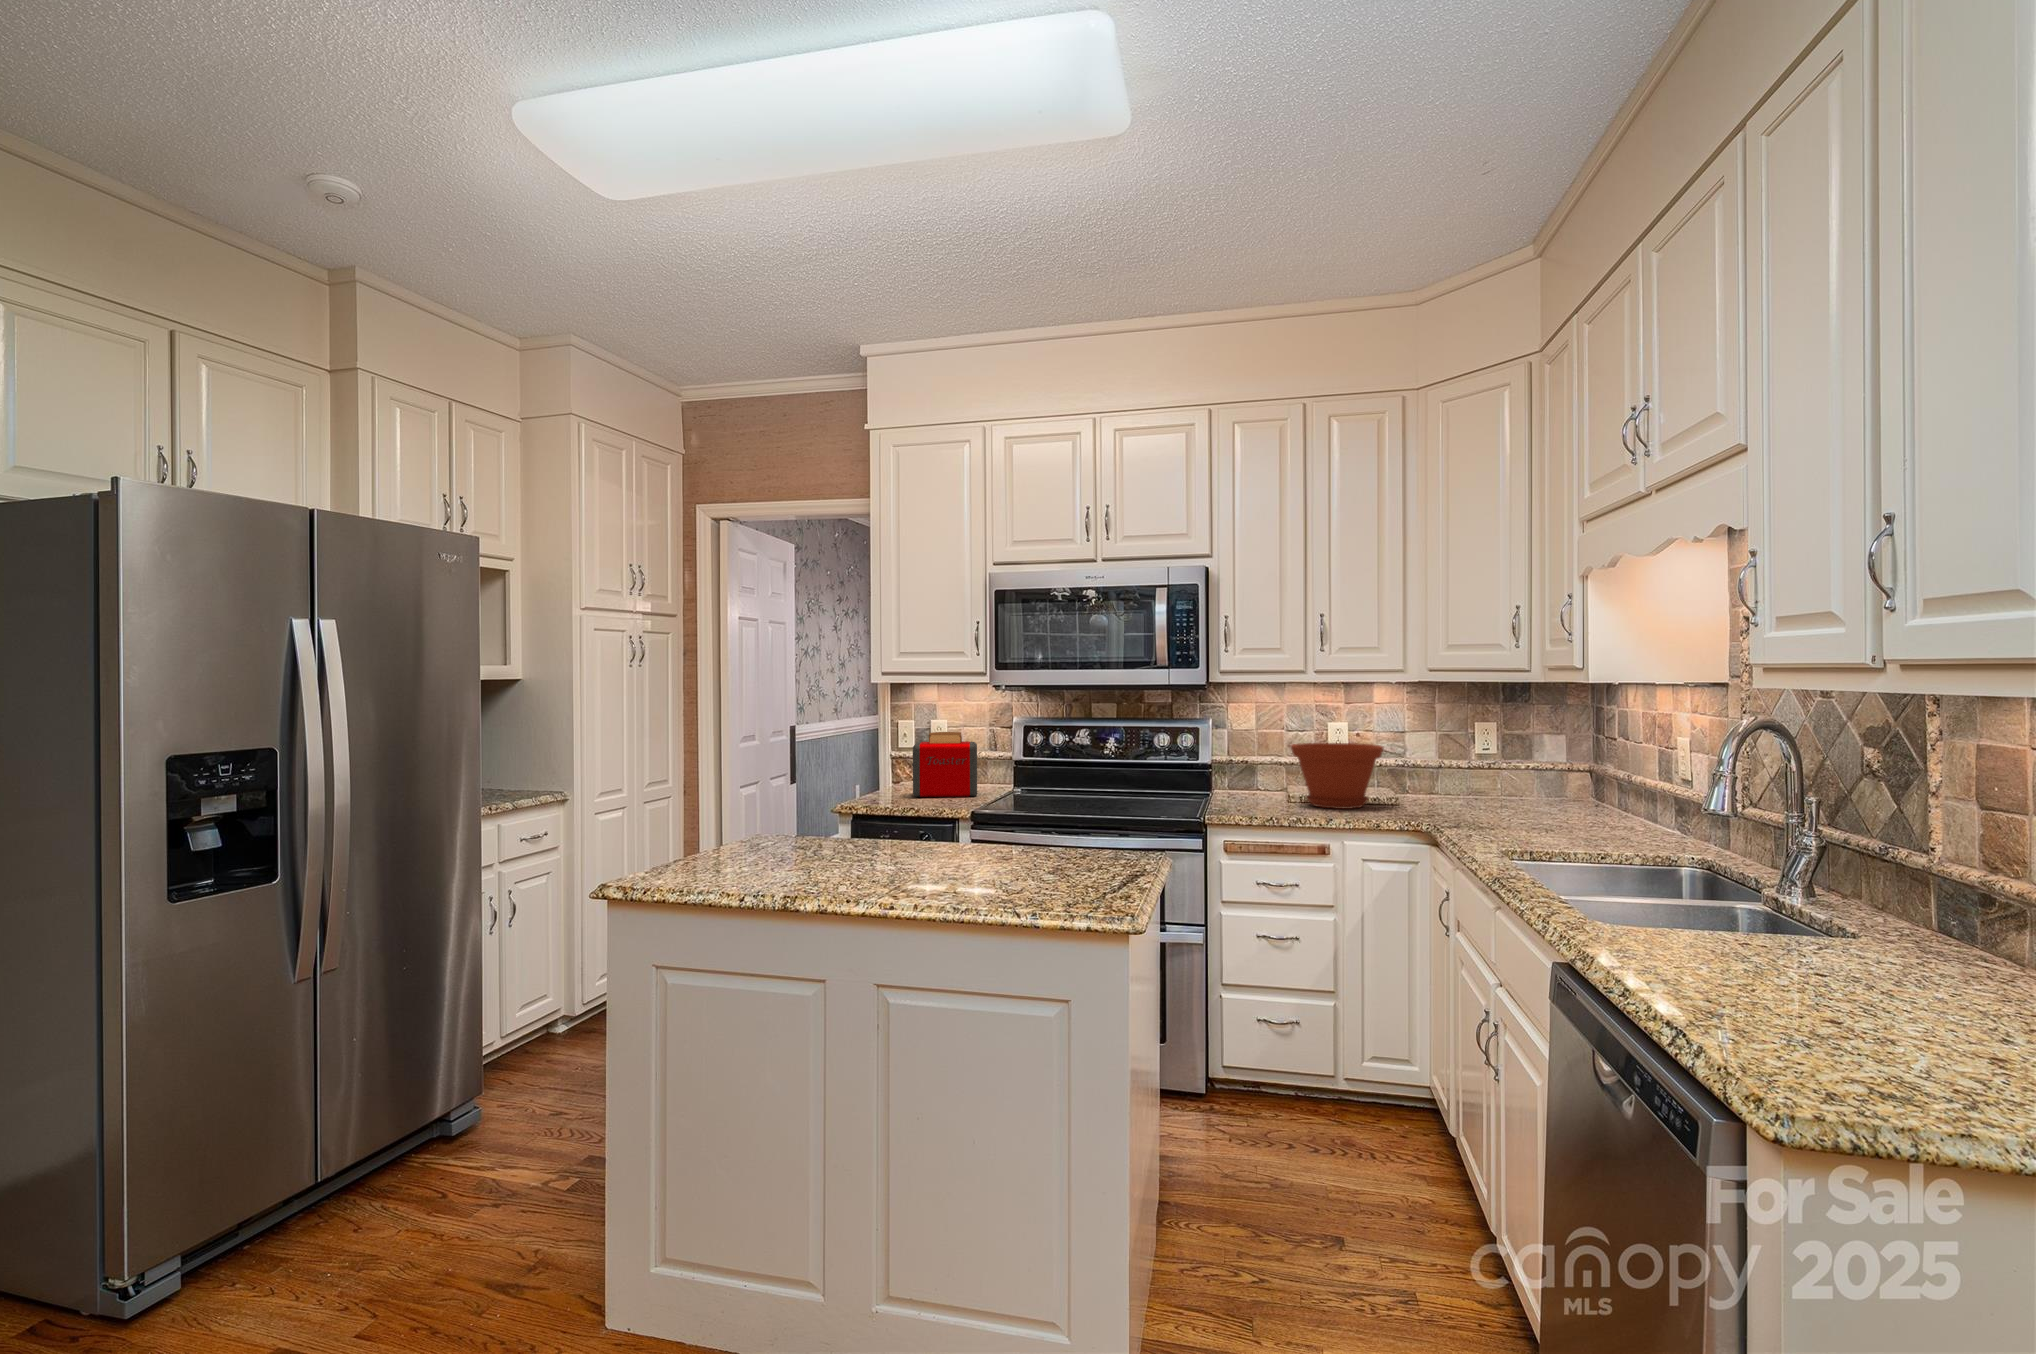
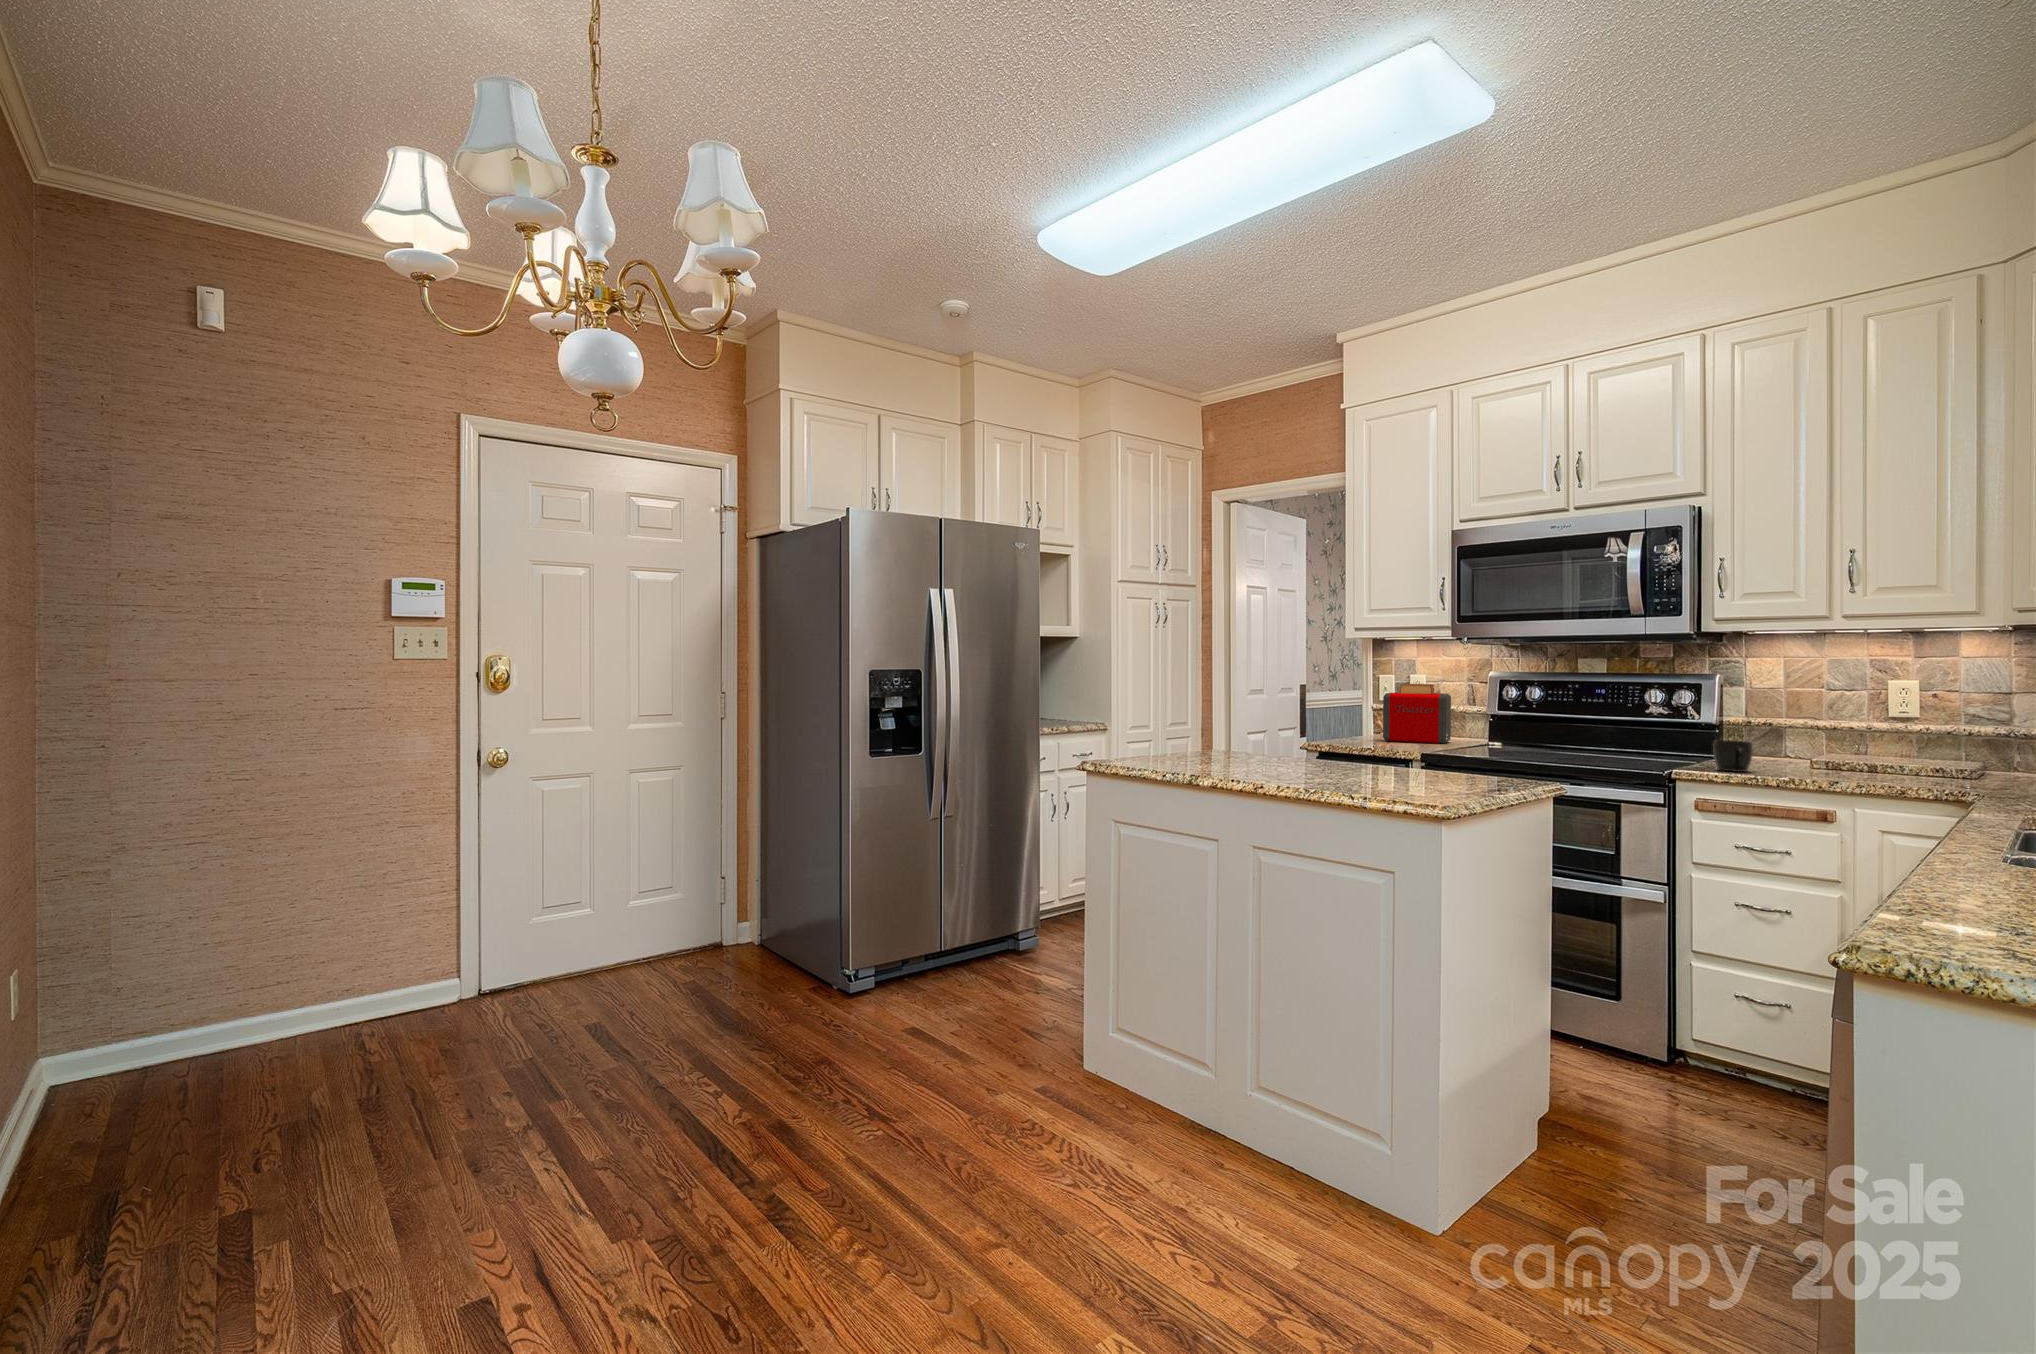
plant pot: present [1291,743,1383,809] -> none [1807,702,1947,776]
mug: none [1235,785,1265,815] -> present [1713,740,1753,772]

